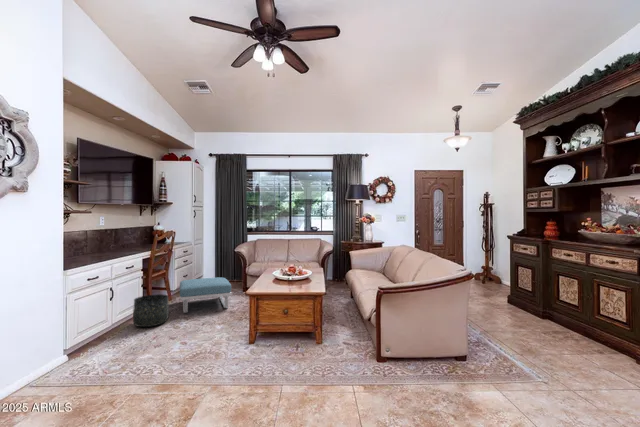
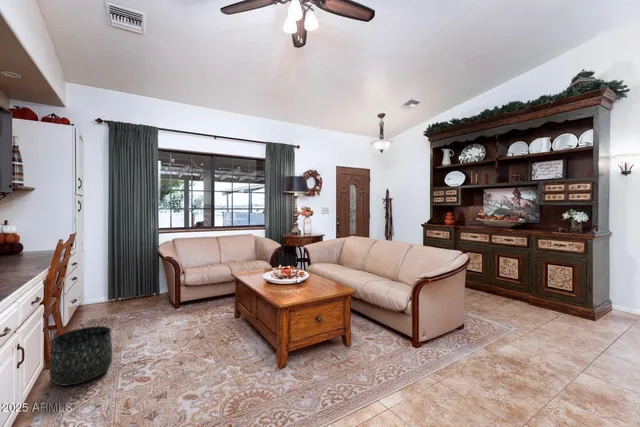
footstool: present [180,277,231,313] -> none [88,290,185,347]

